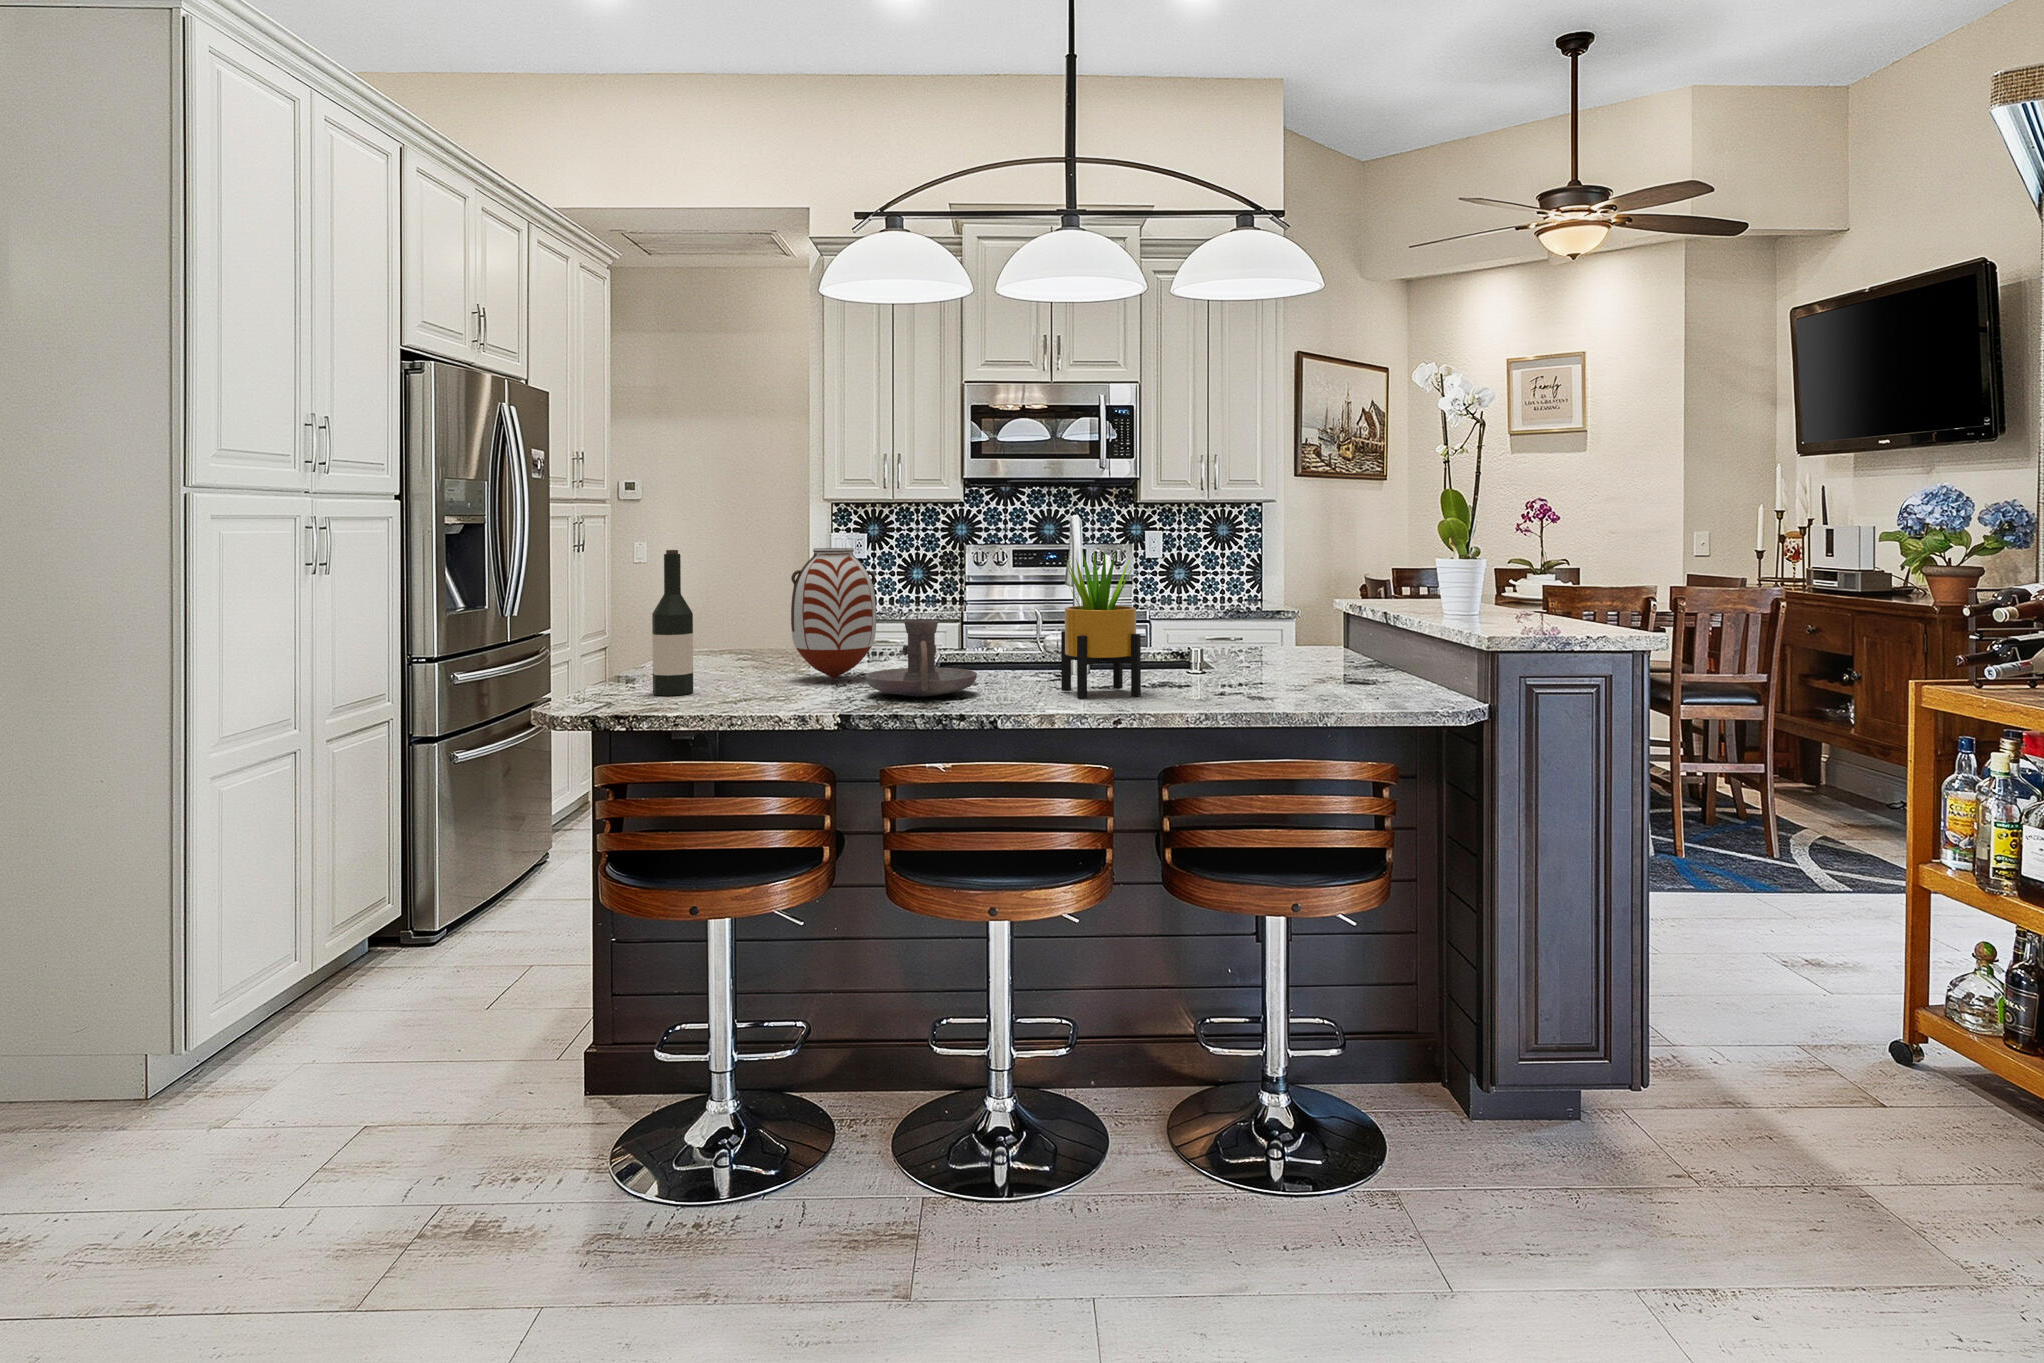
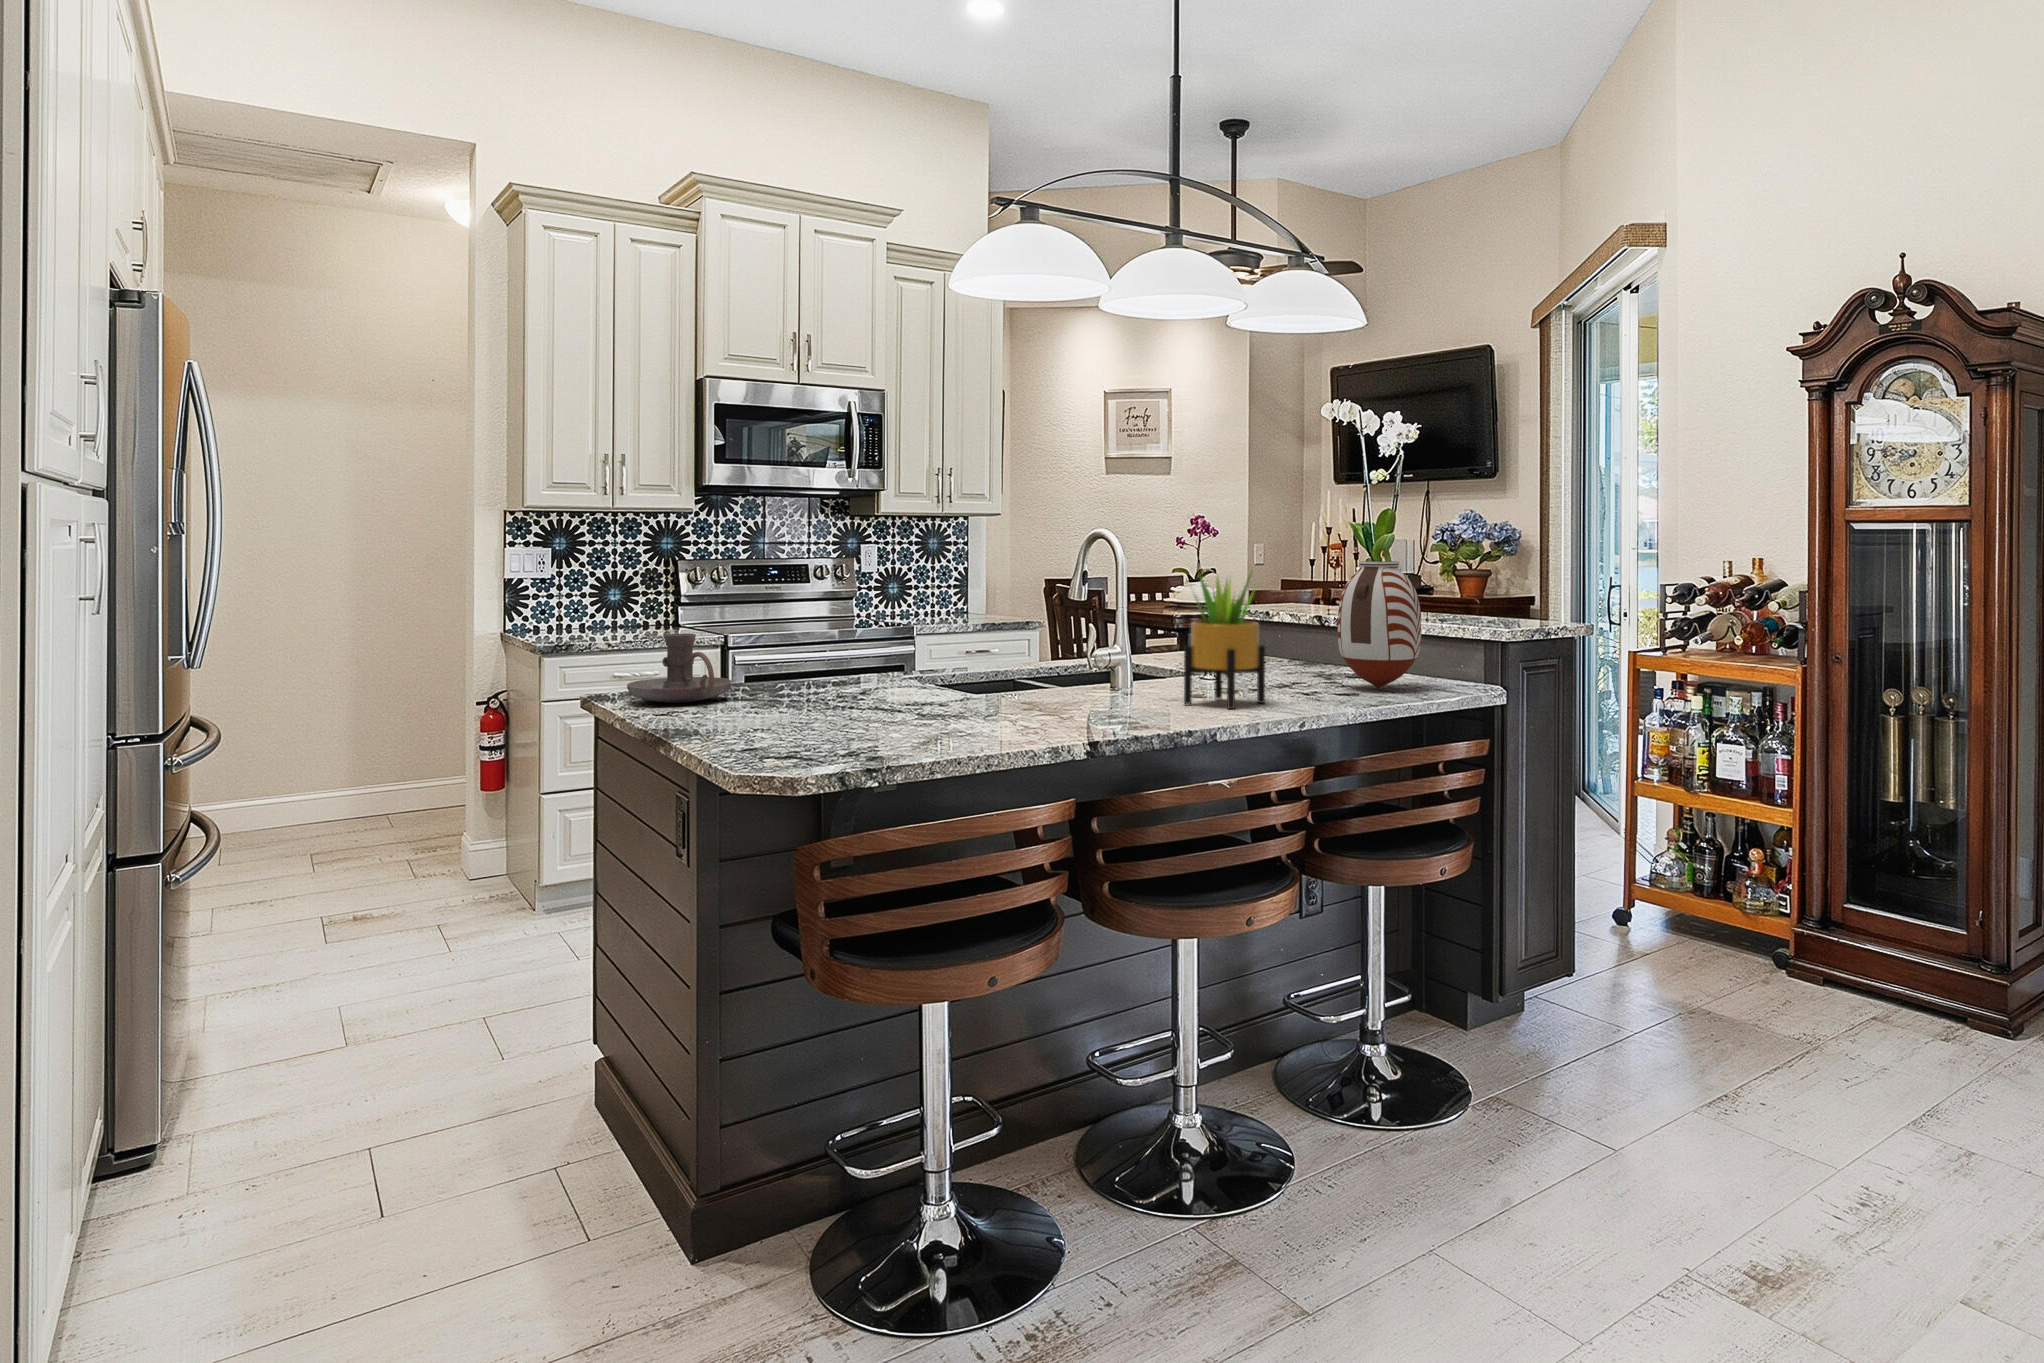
vase: present [791,548,876,679] -> present [1338,561,1421,688]
wine bottle: present [652,550,693,696] -> none [802,574,847,743]
candle holder: present [866,620,977,697] -> present [627,634,732,703]

